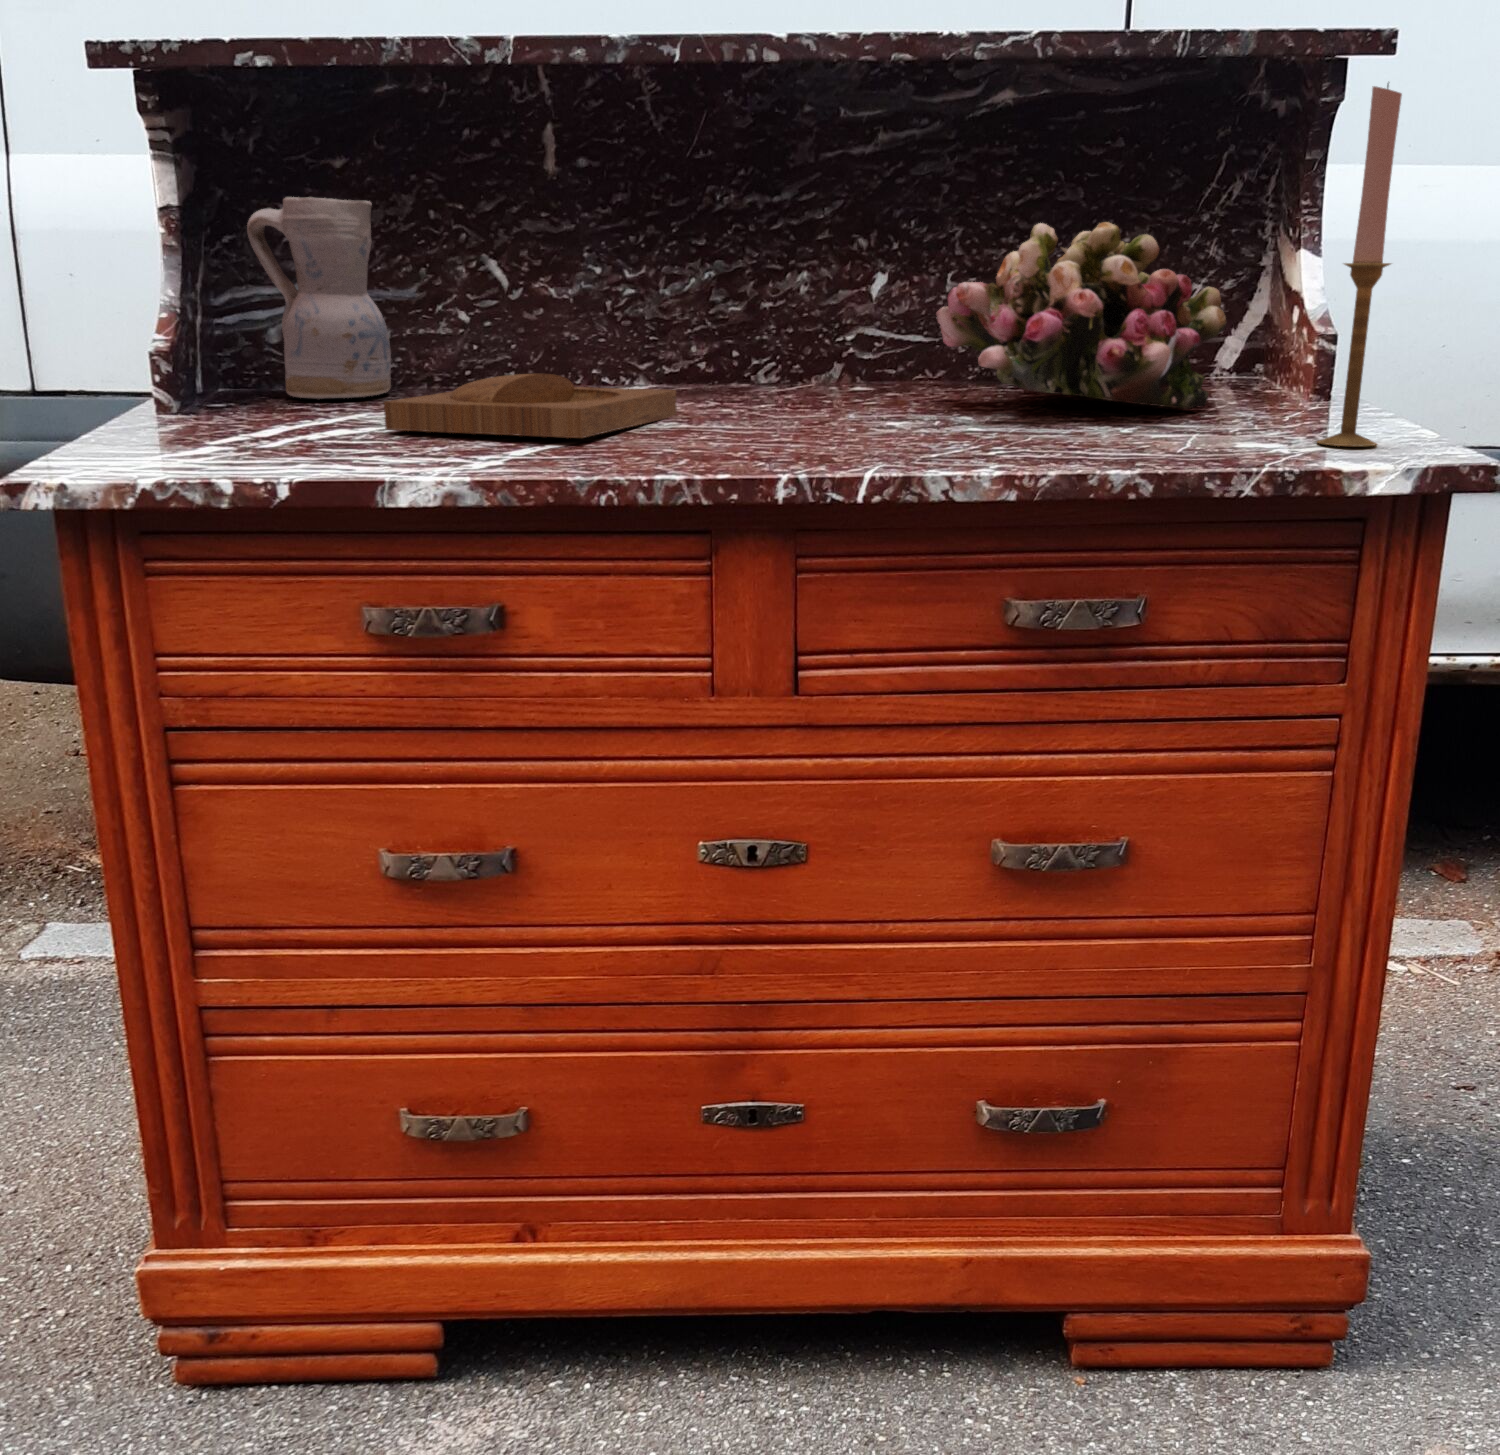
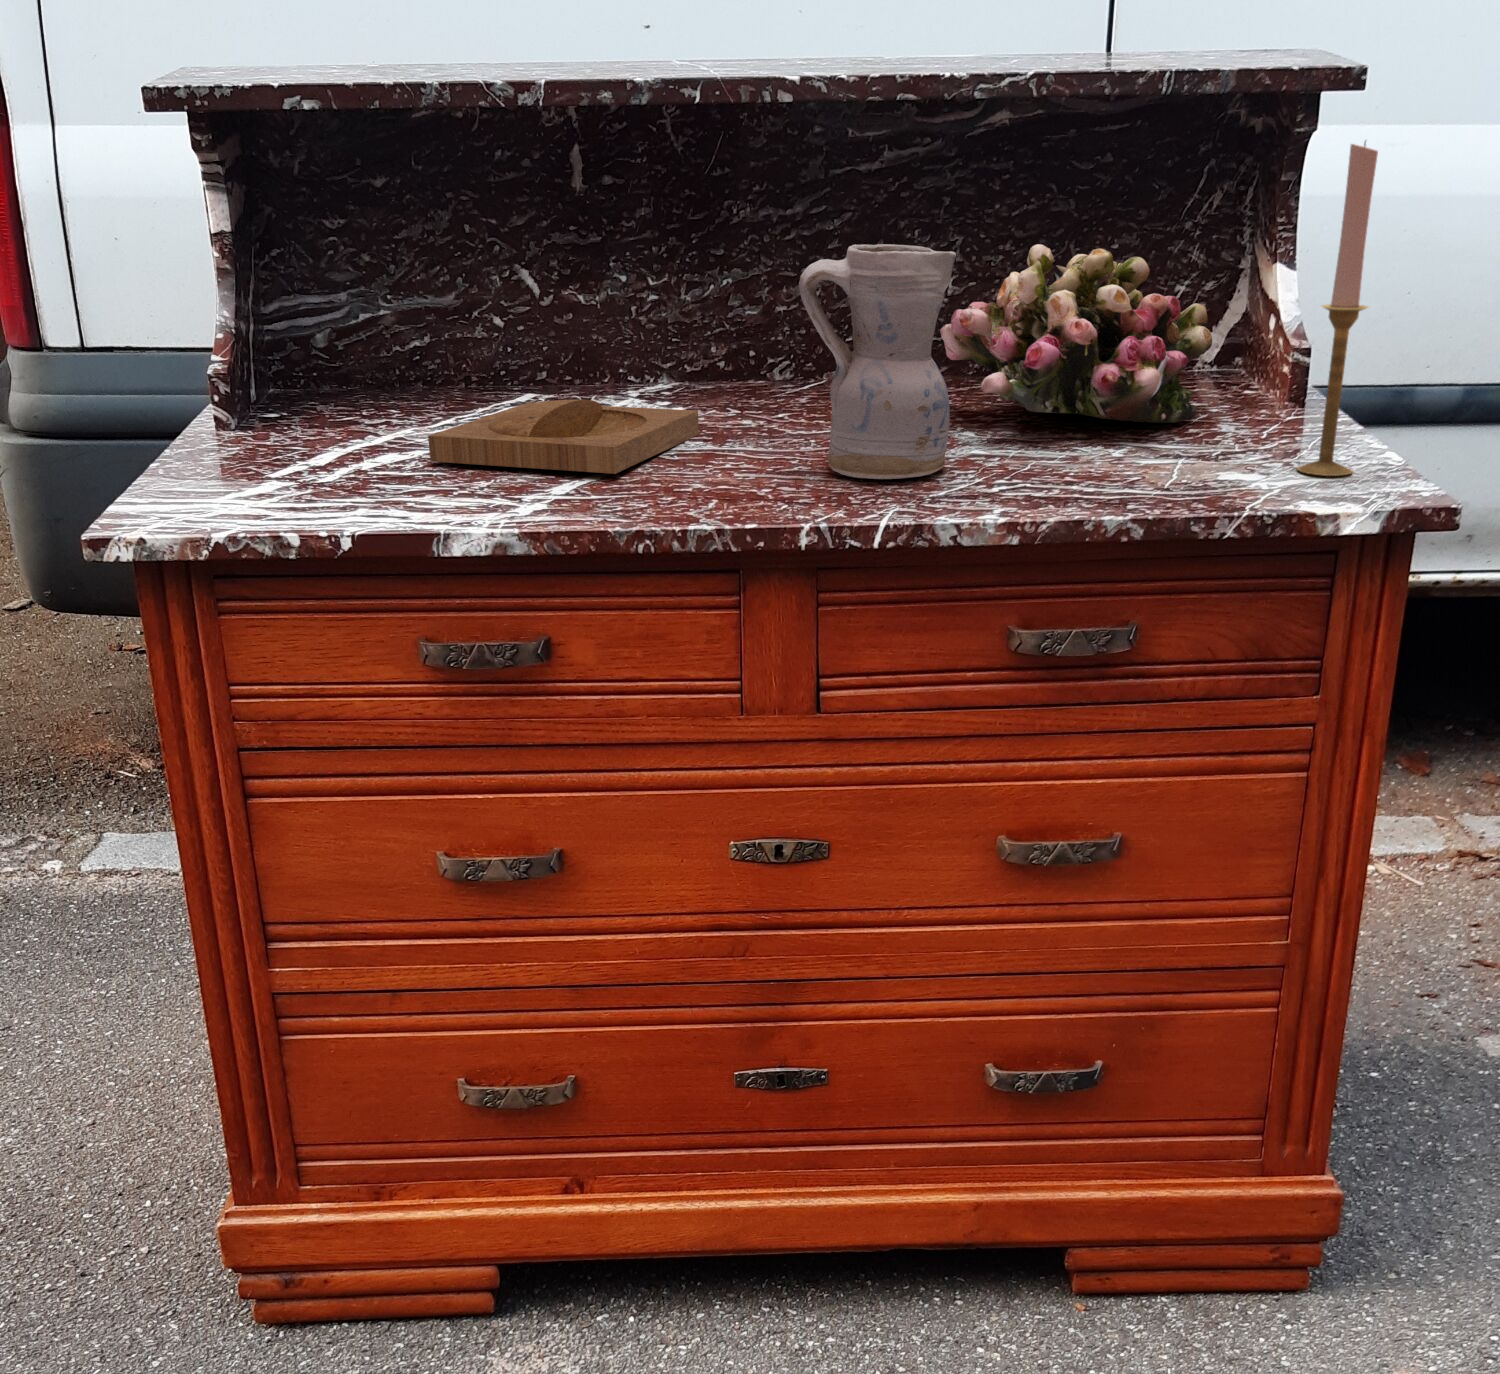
ceramic pitcher: present [247,197,391,399] -> present [799,244,956,479]

